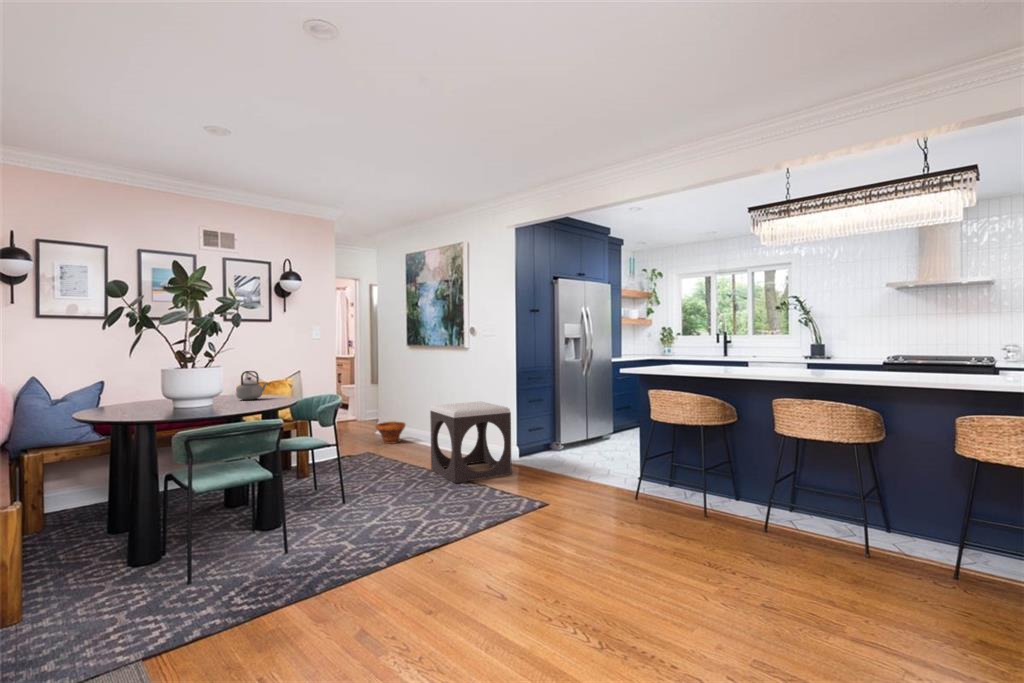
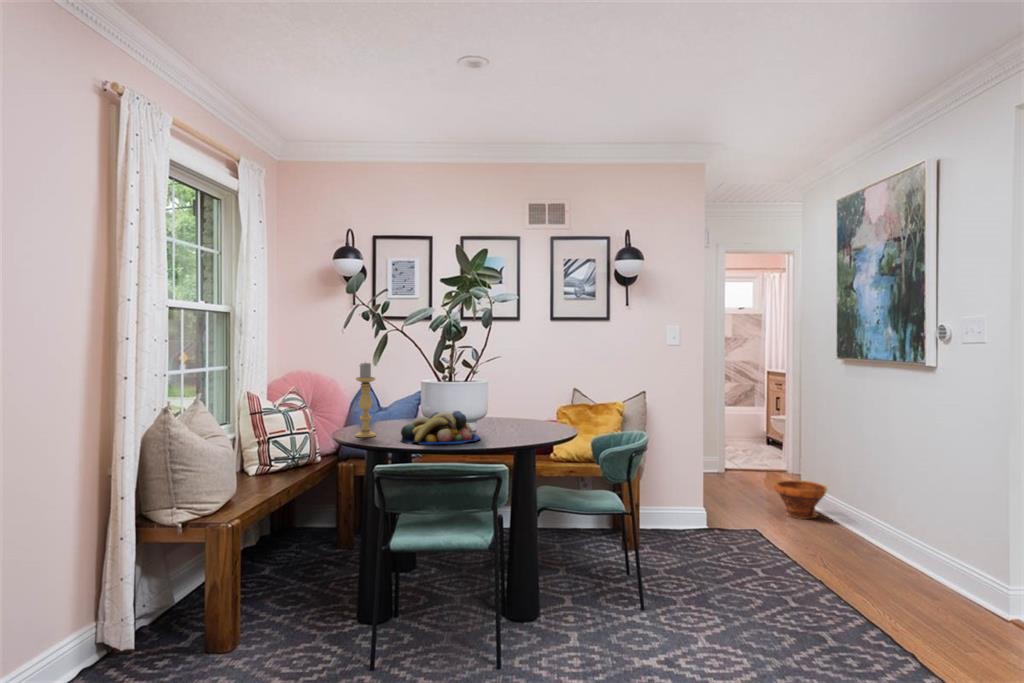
candle holder: none [113,350,134,414] -> present [355,363,376,437]
teapot: present [236,371,268,400] -> none [506,391,547,432]
fruit bowl: none [170,386,239,412] -> present [401,411,480,445]
footstool: present [430,402,512,483] -> none [830,471,999,645]

